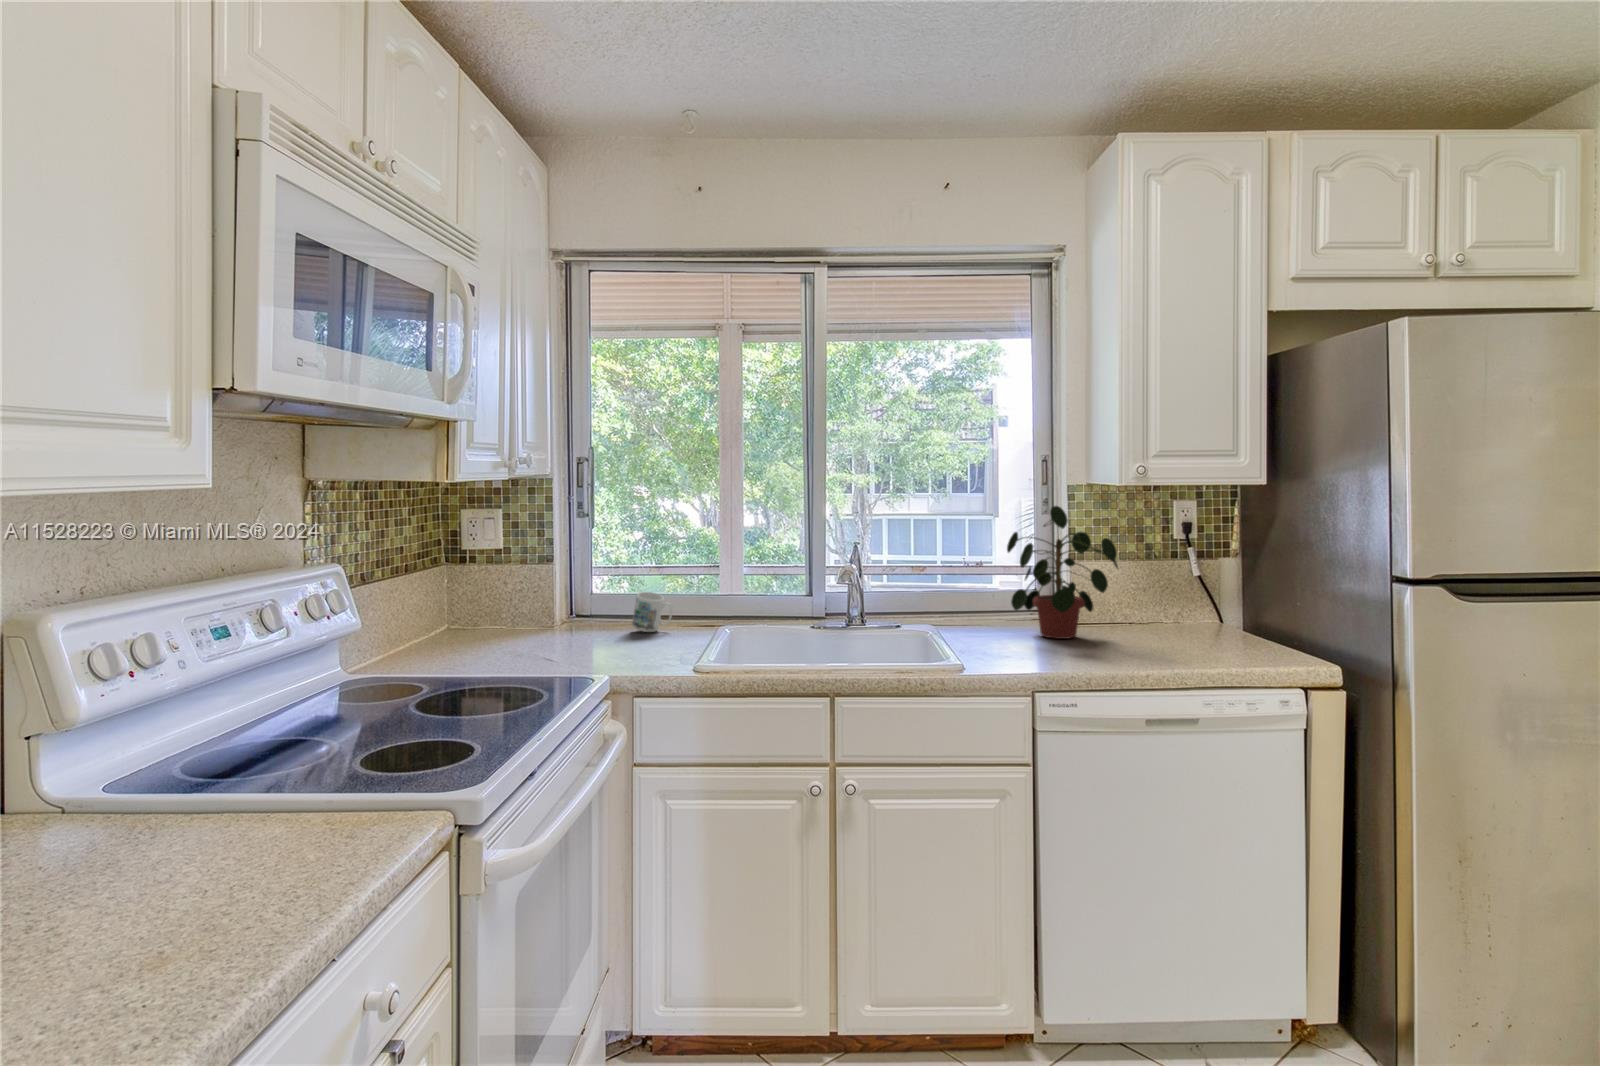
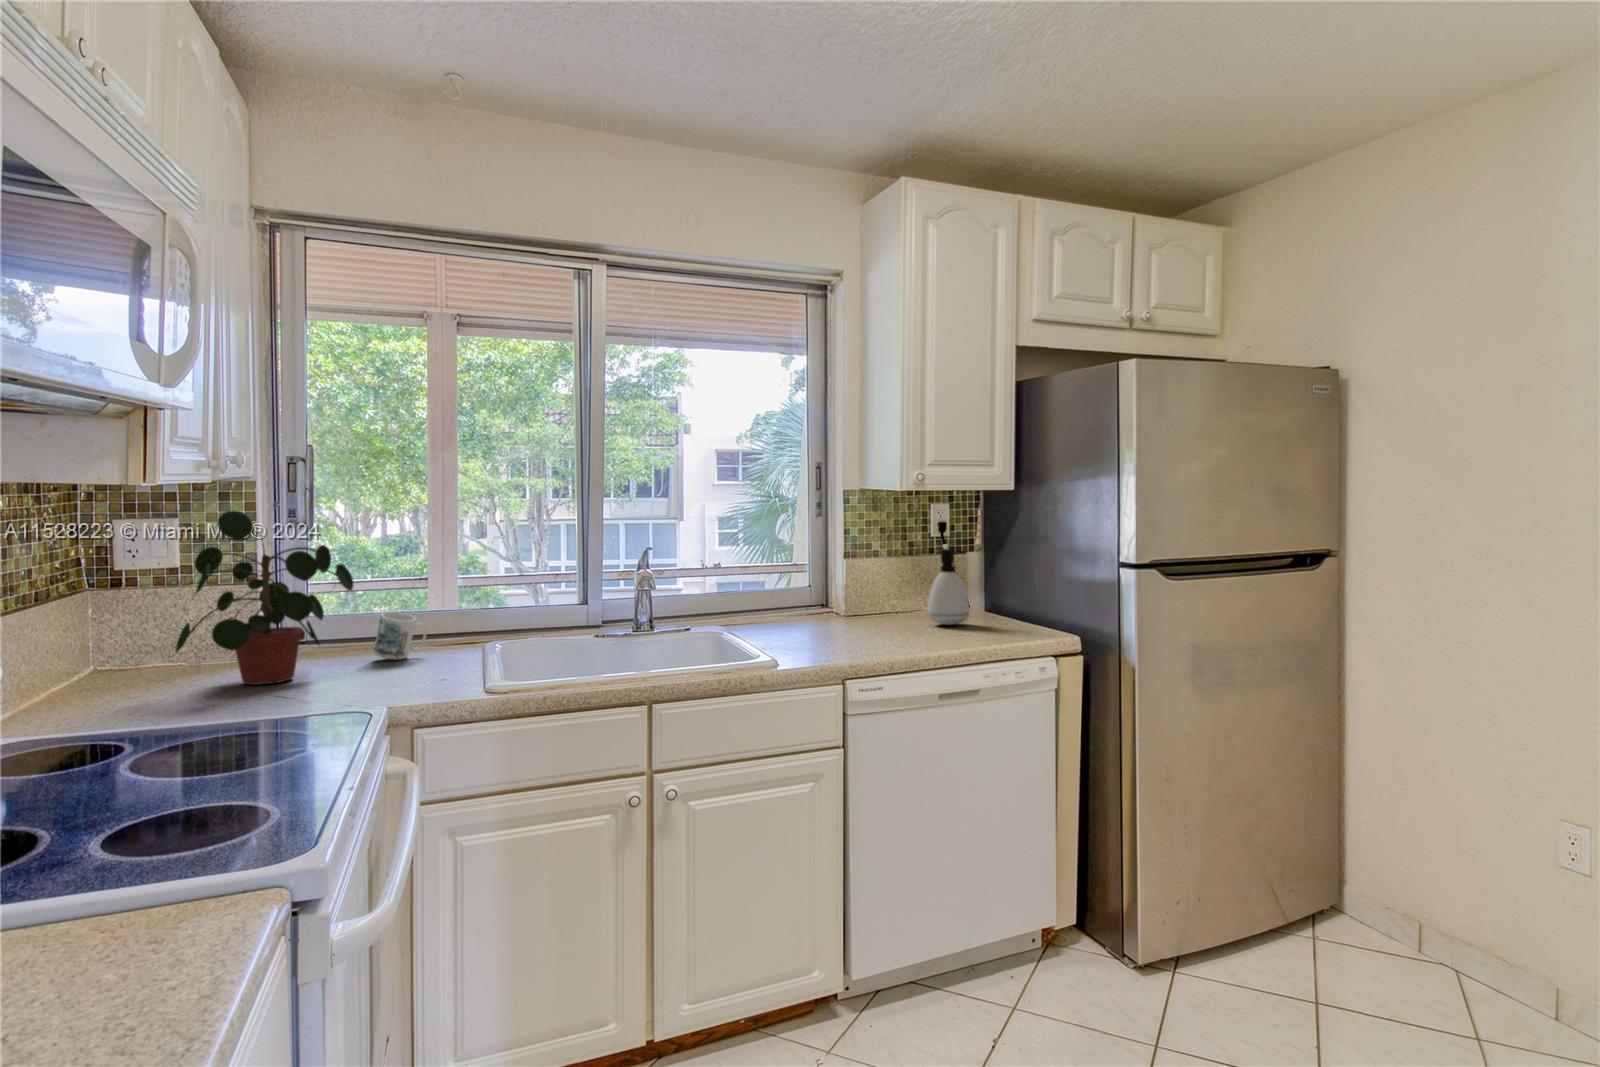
potted plant: present [1007,506,1119,639] -> present [176,511,354,685]
soap dispenser: none [1159,554,1208,637] -> present [928,549,970,625]

